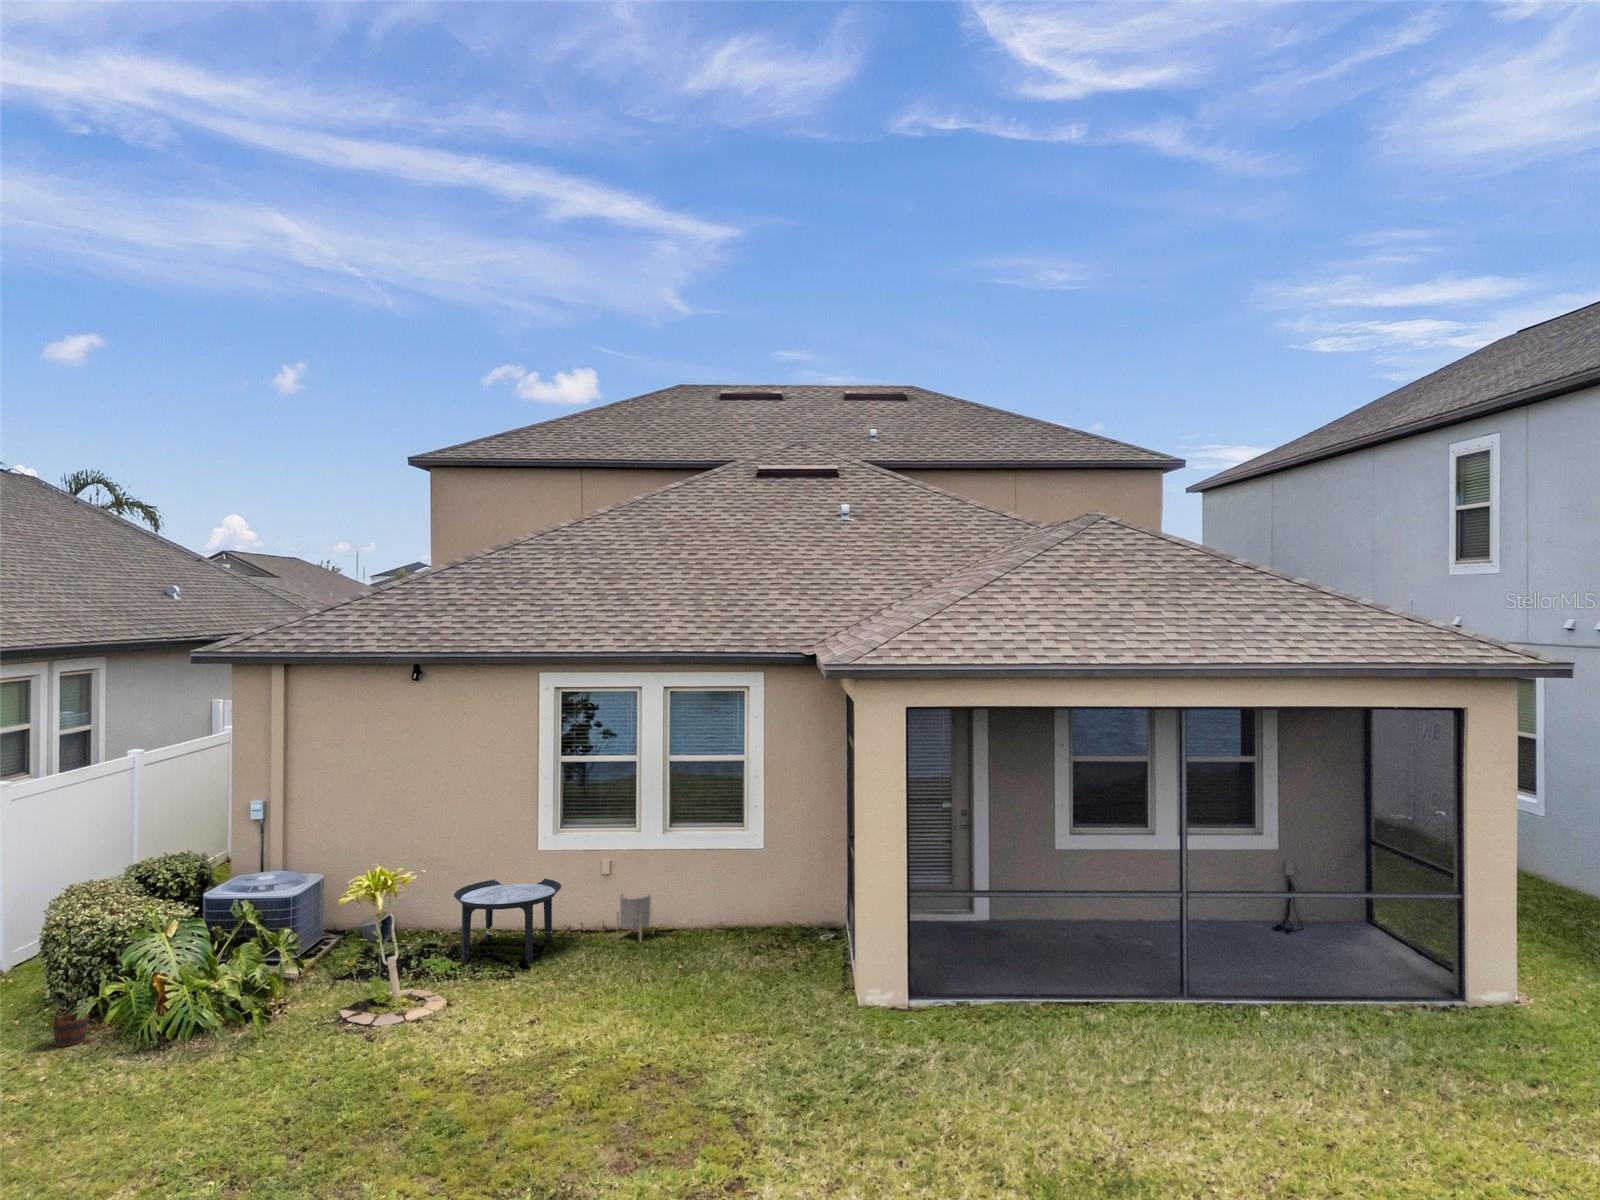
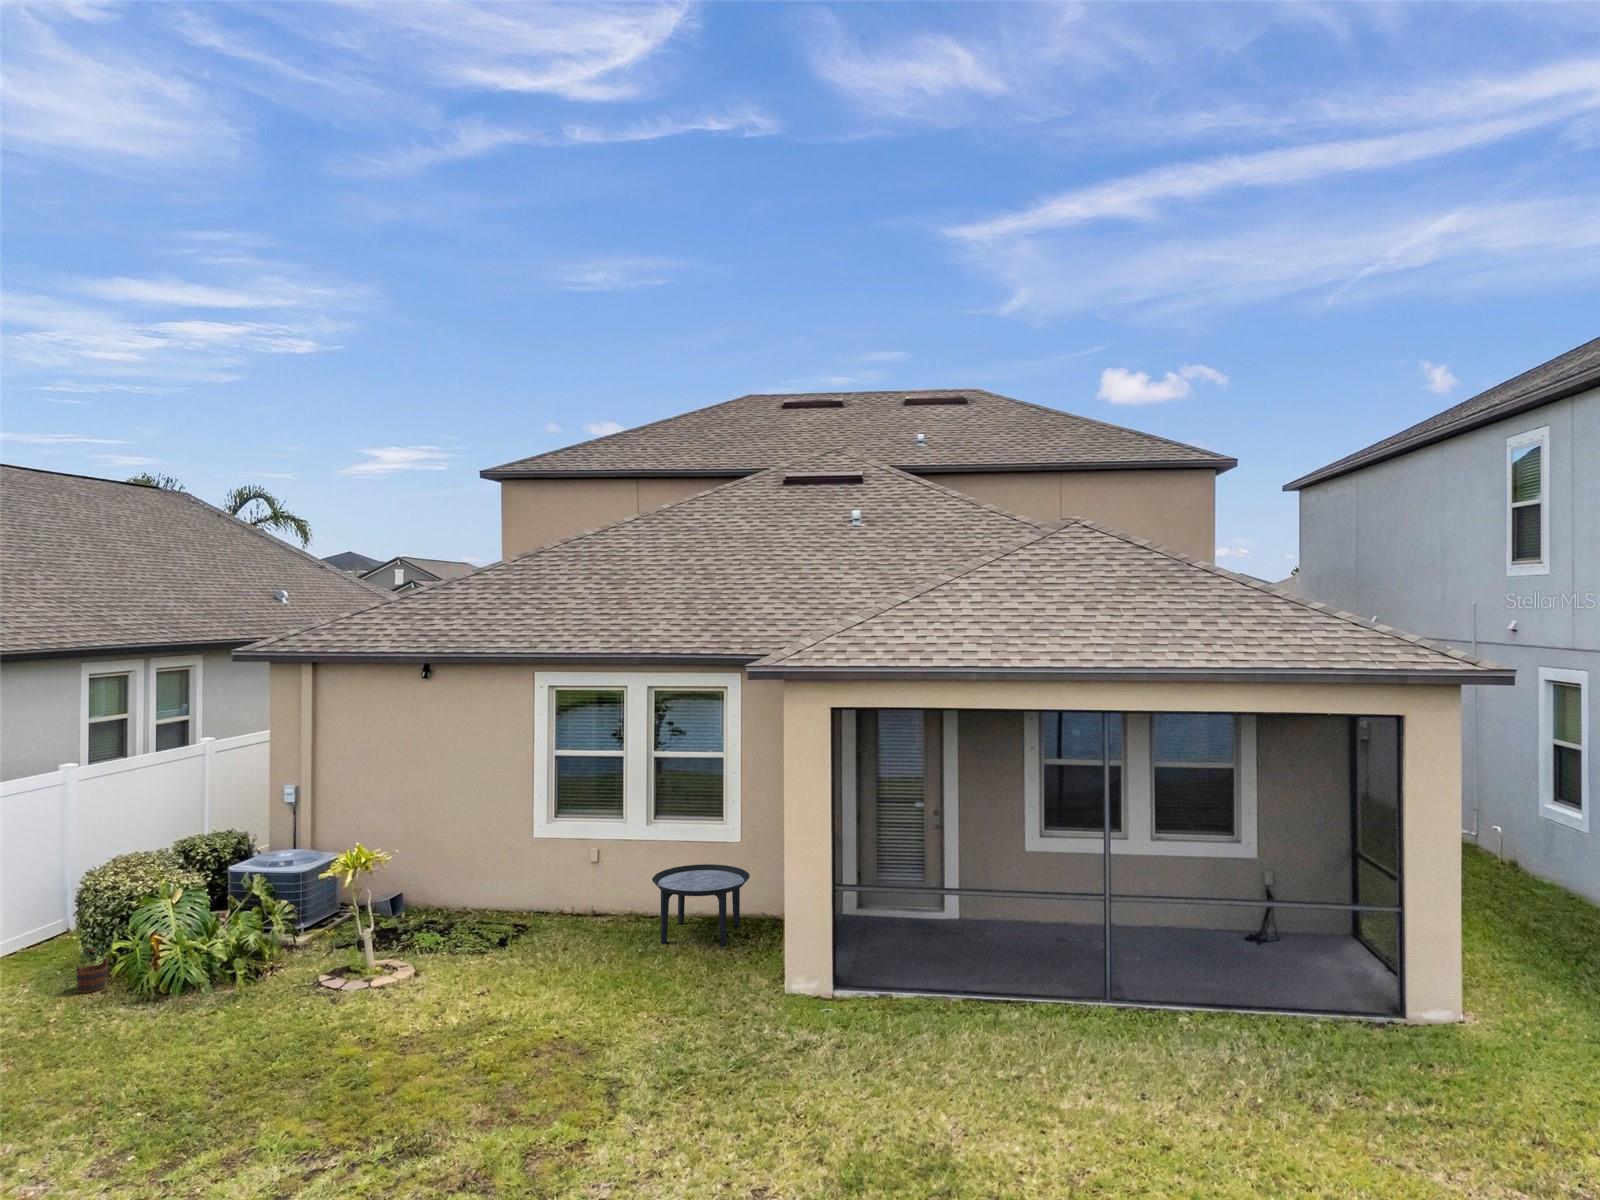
round table: present [454,879,561,962] -> present [652,864,750,947]
planter: present [617,893,654,942] -> none [597,879,634,928]

